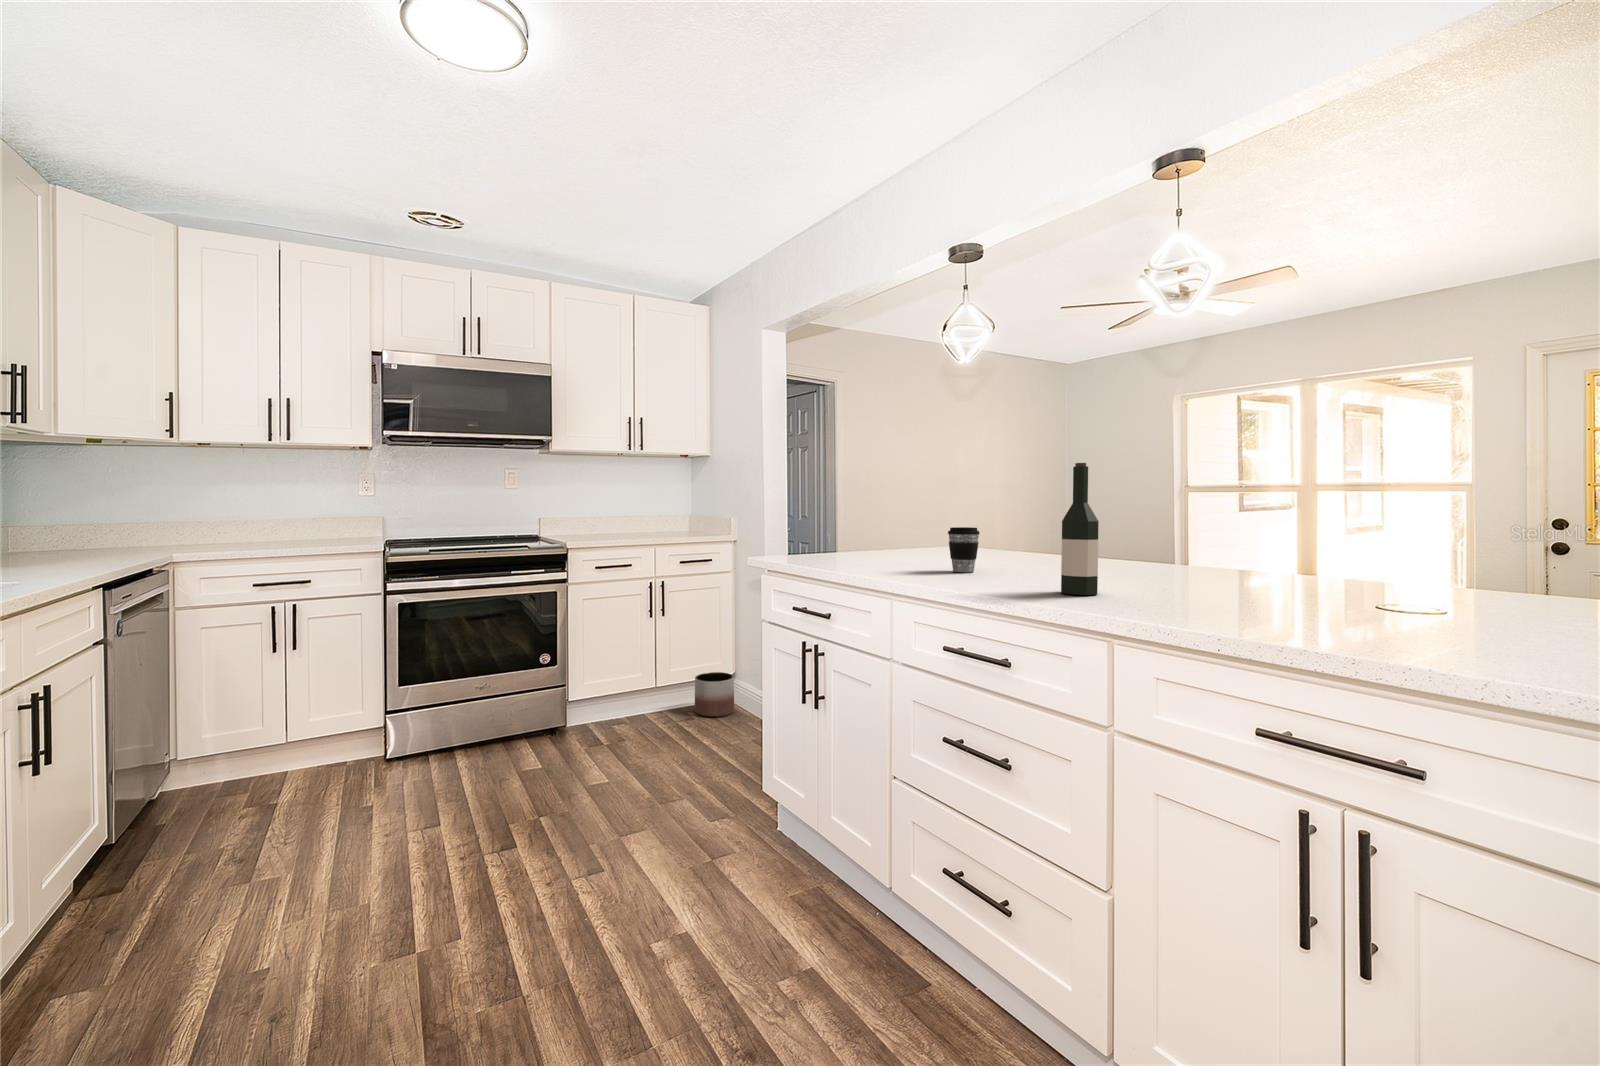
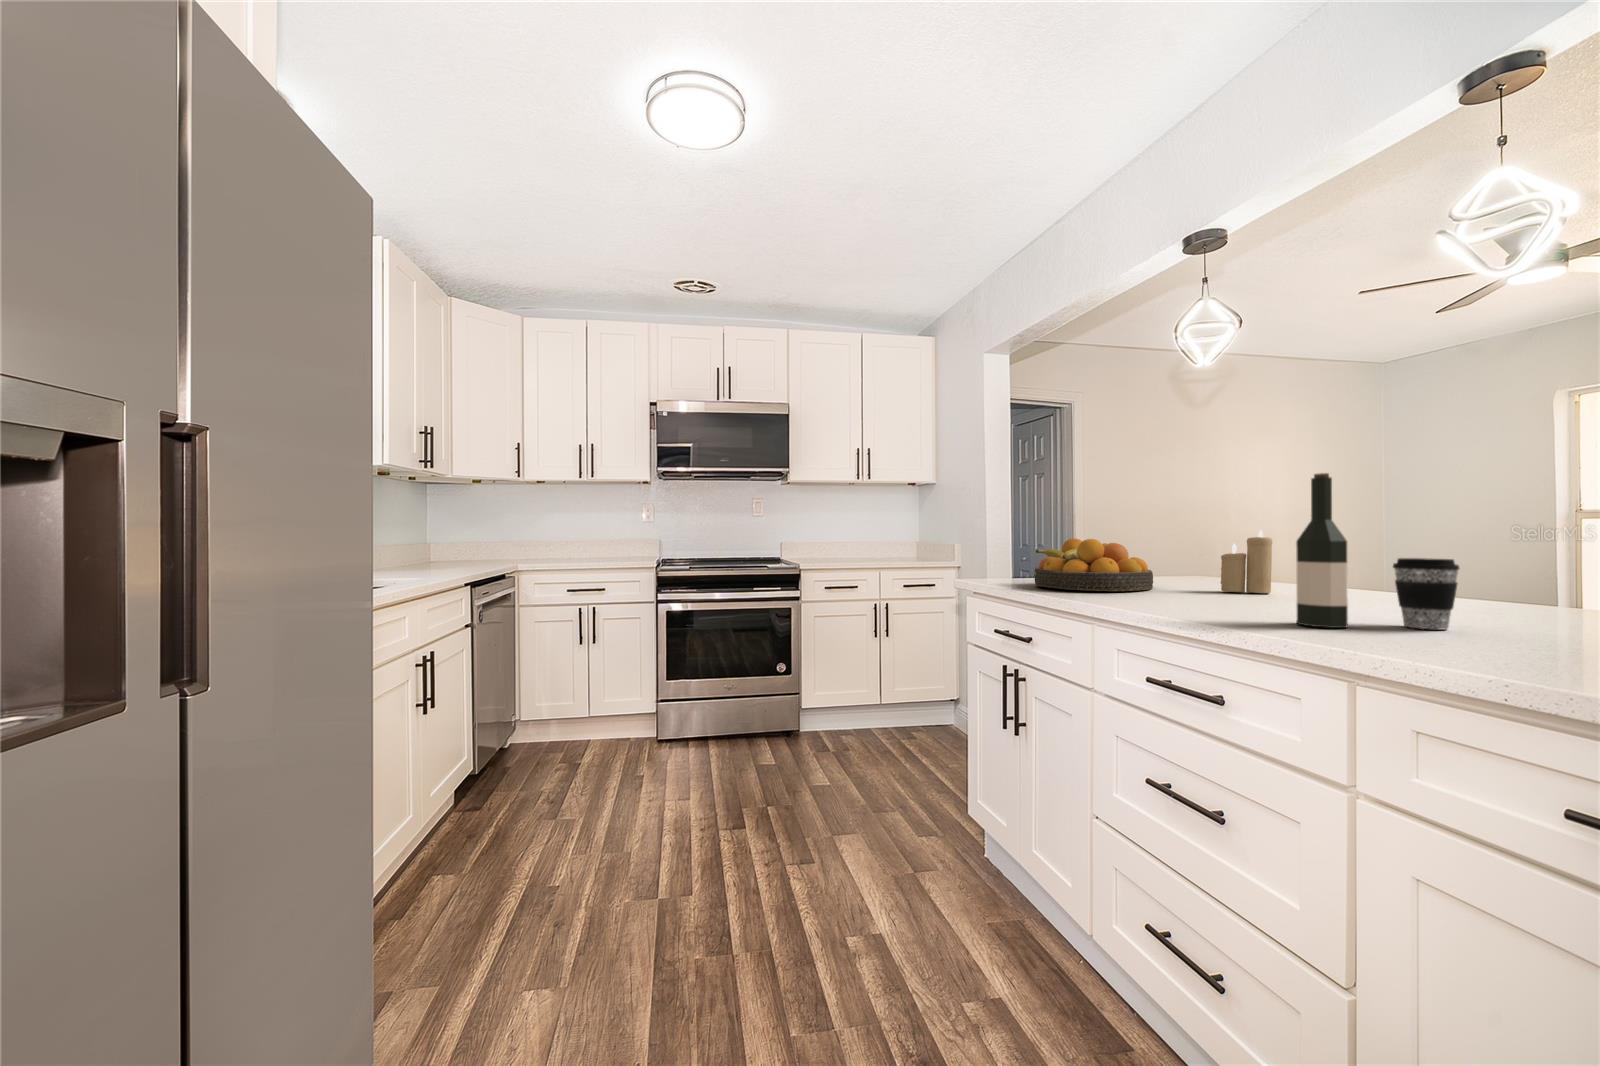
candle: none [986,509,1026,564] -> present [1220,530,1272,593]
fruit bowl: none [827,516,931,567] -> present [1035,539,1153,591]
coffee cup: present [948,527,980,572] -> present [1393,558,1459,629]
planter: present [695,672,734,717] -> none [916,692,955,736]

